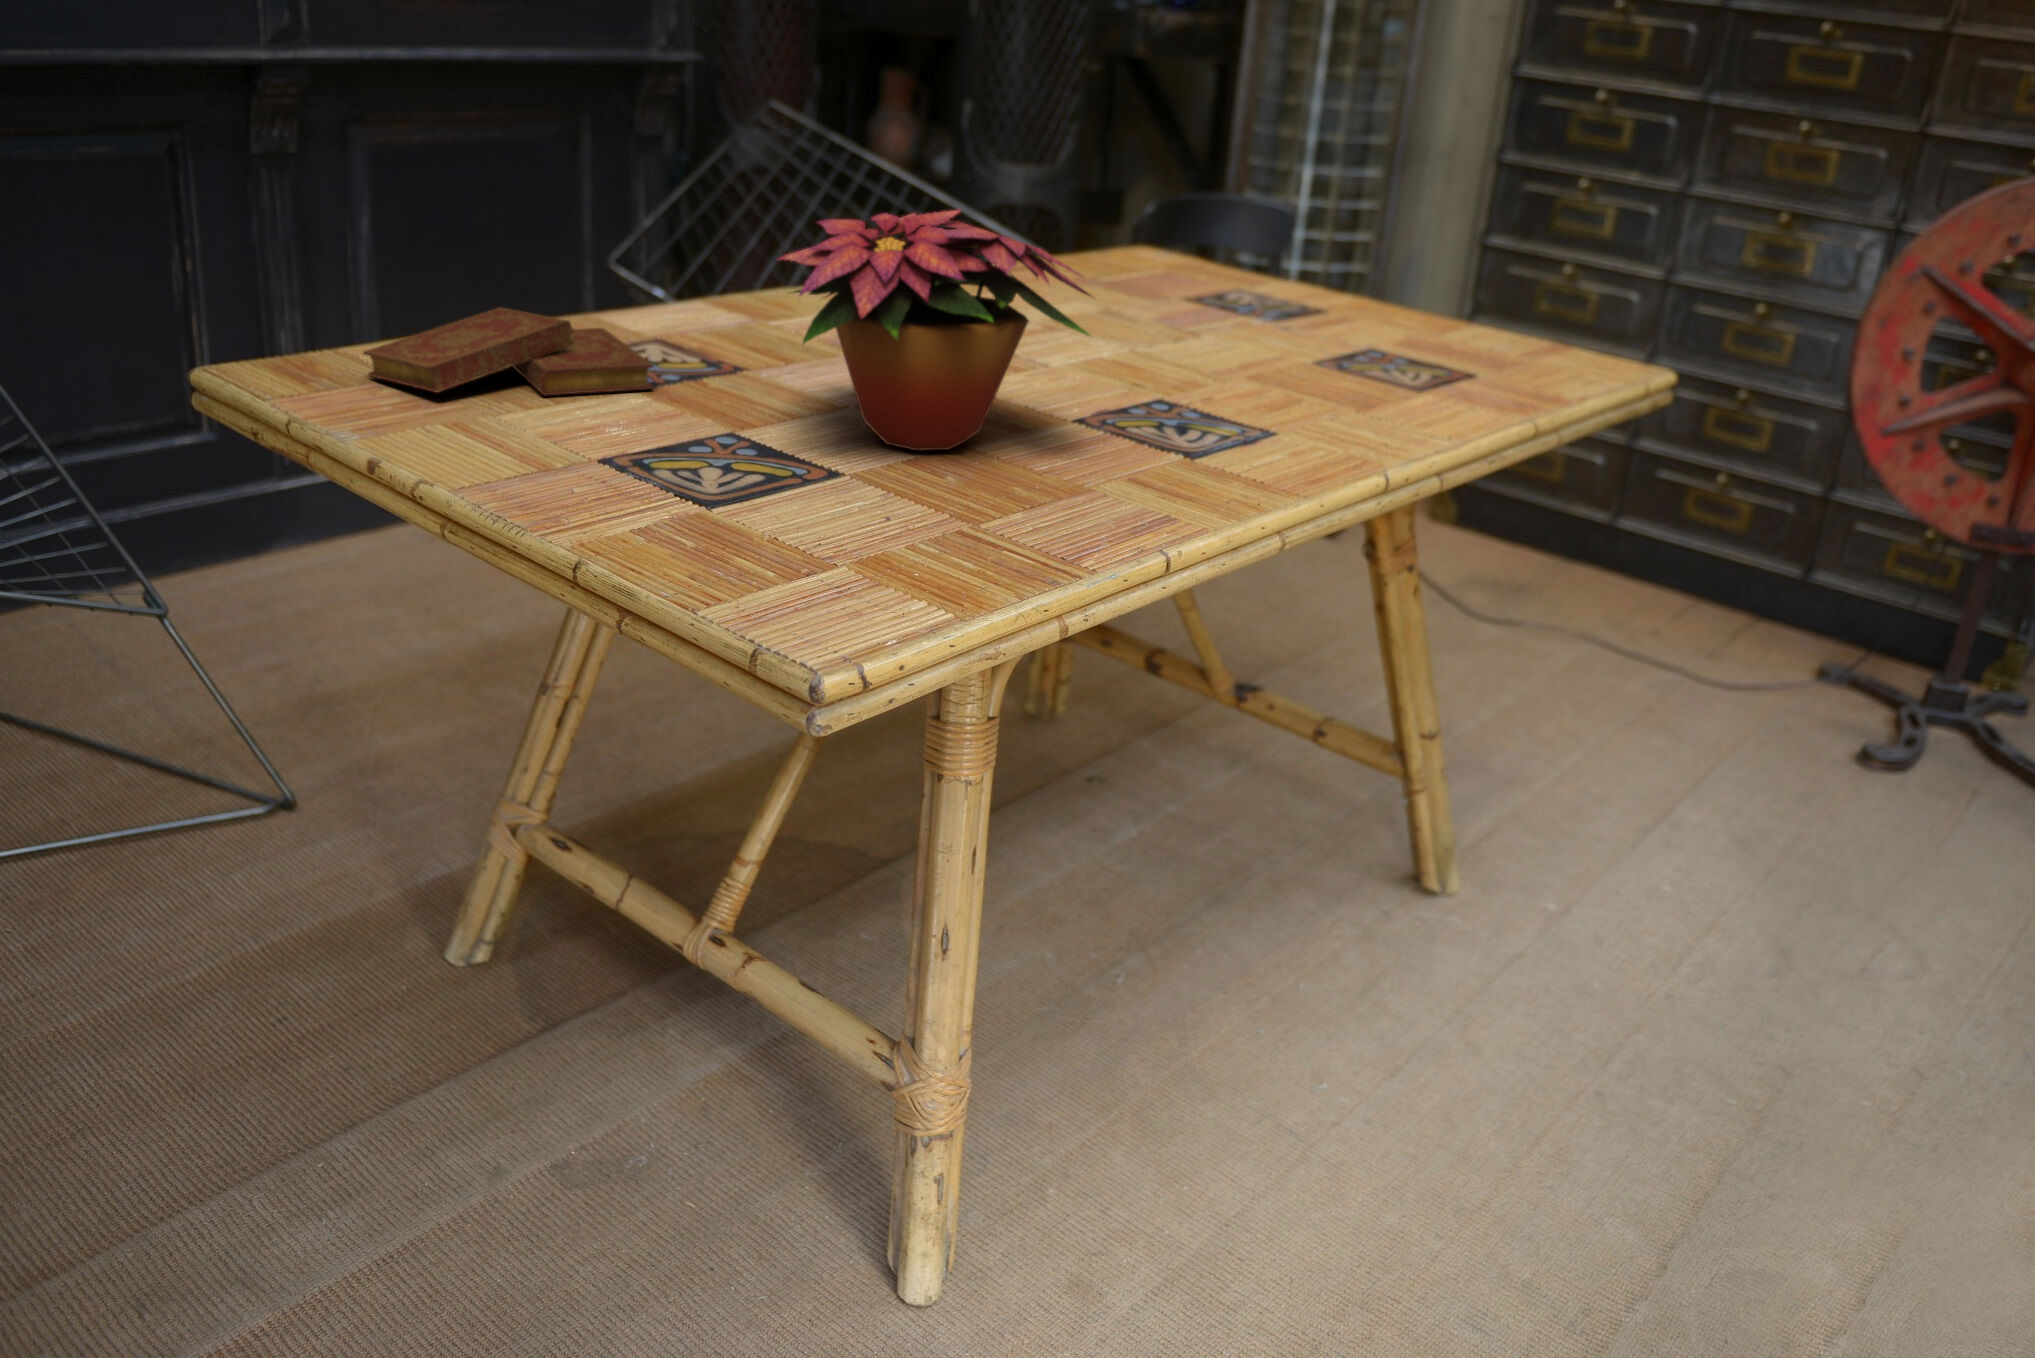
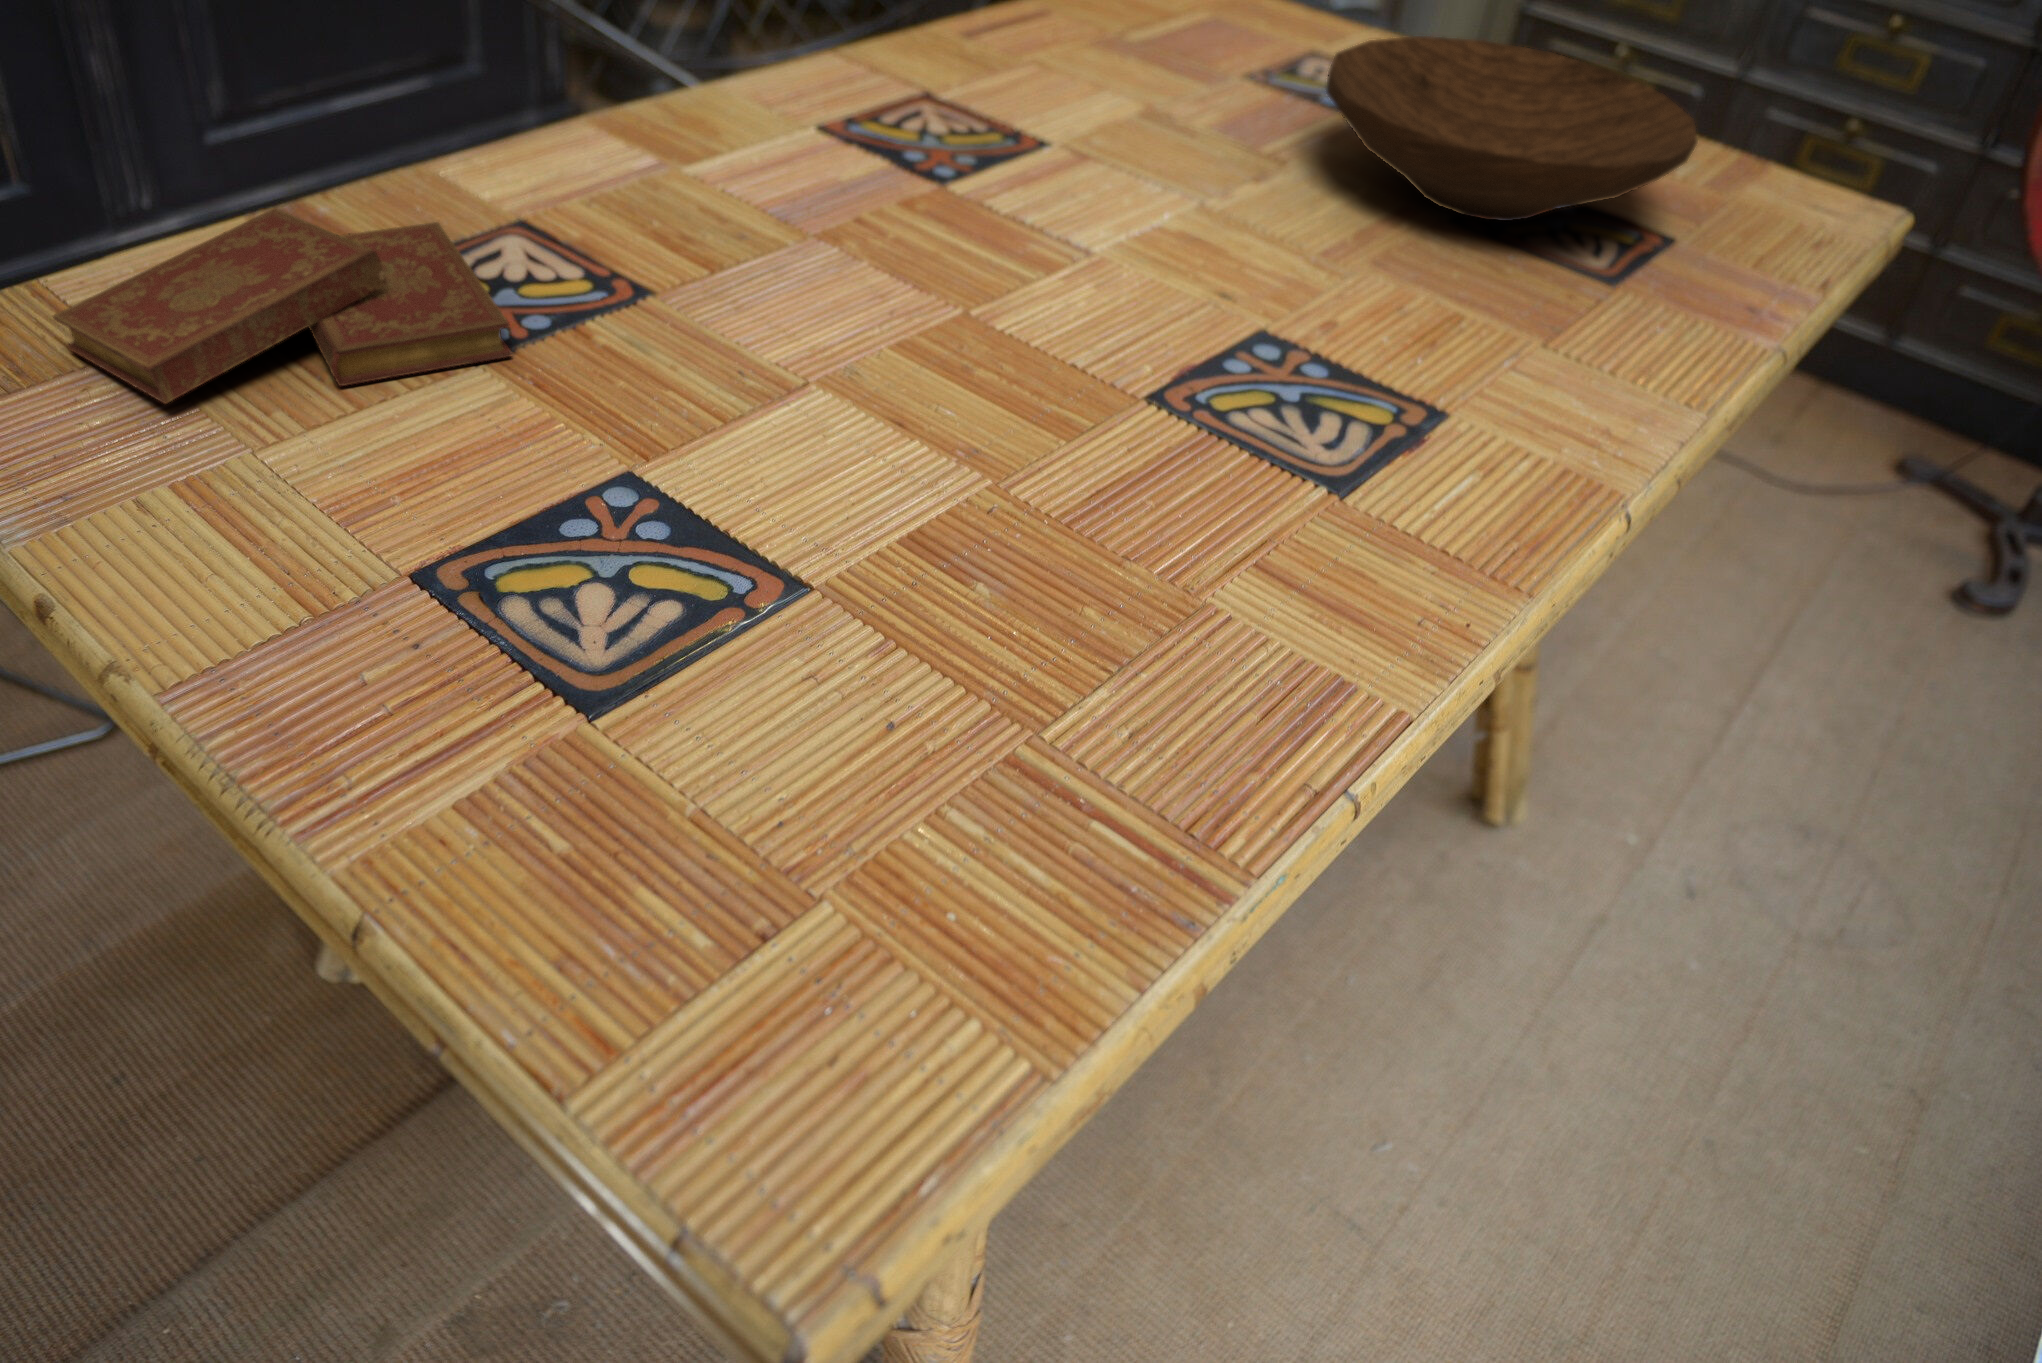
flower arrangement: present [780,210,1091,451] -> none [674,111,1244,510]
wooden bowl: none [1226,253,1485,361] -> present [1326,36,1698,221]

